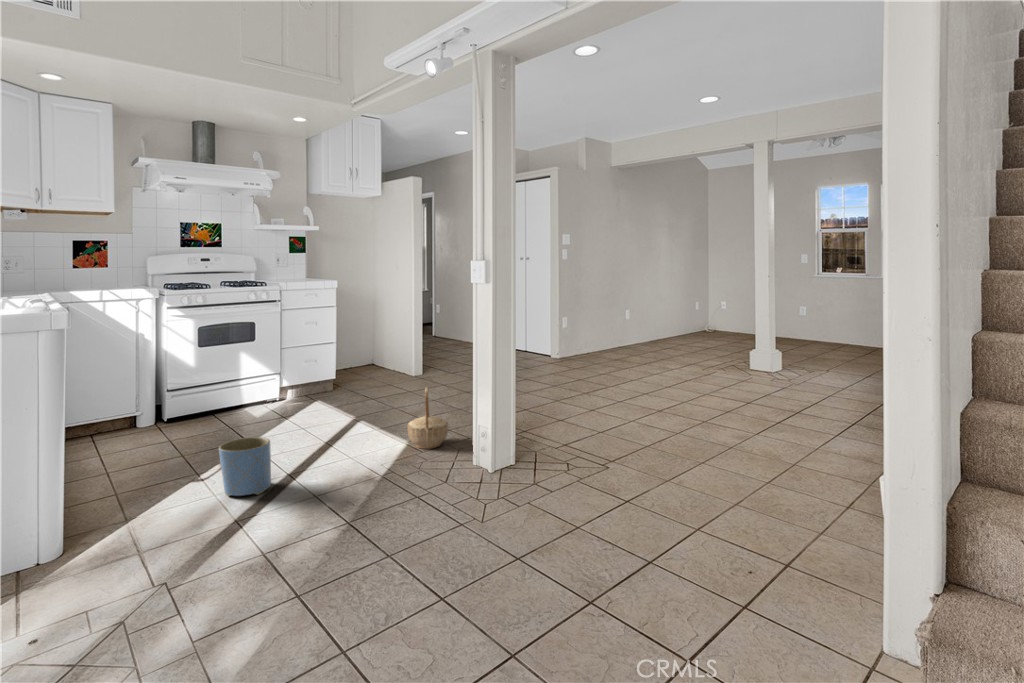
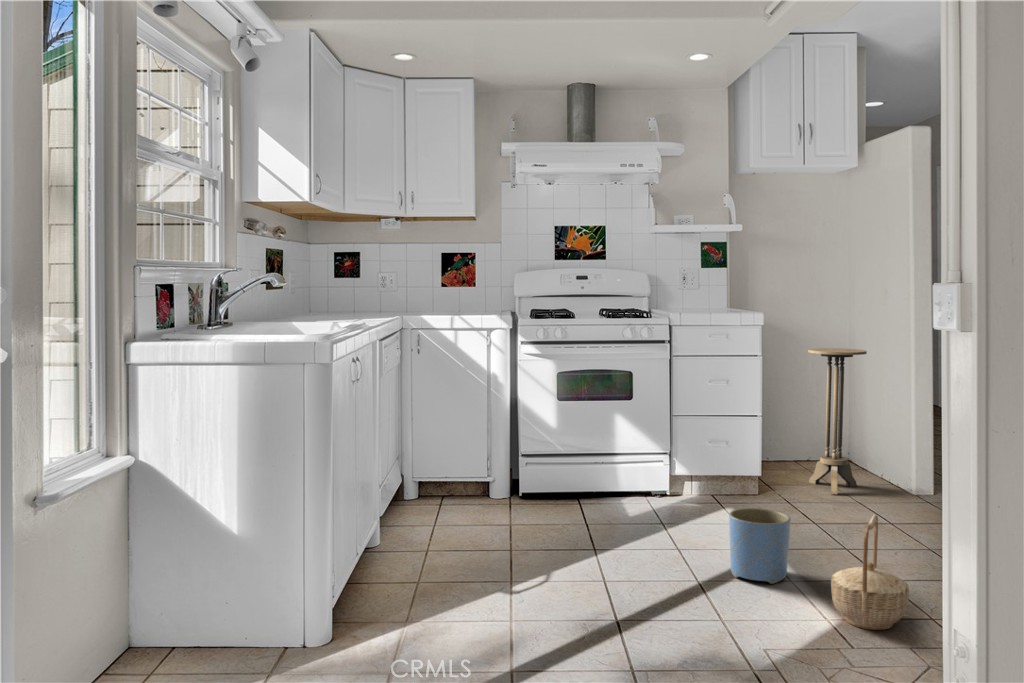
side table: none [368,302,401,388] -> present [808,348,867,494]
planter: present [219,437,271,496] -> present [729,508,791,584]

